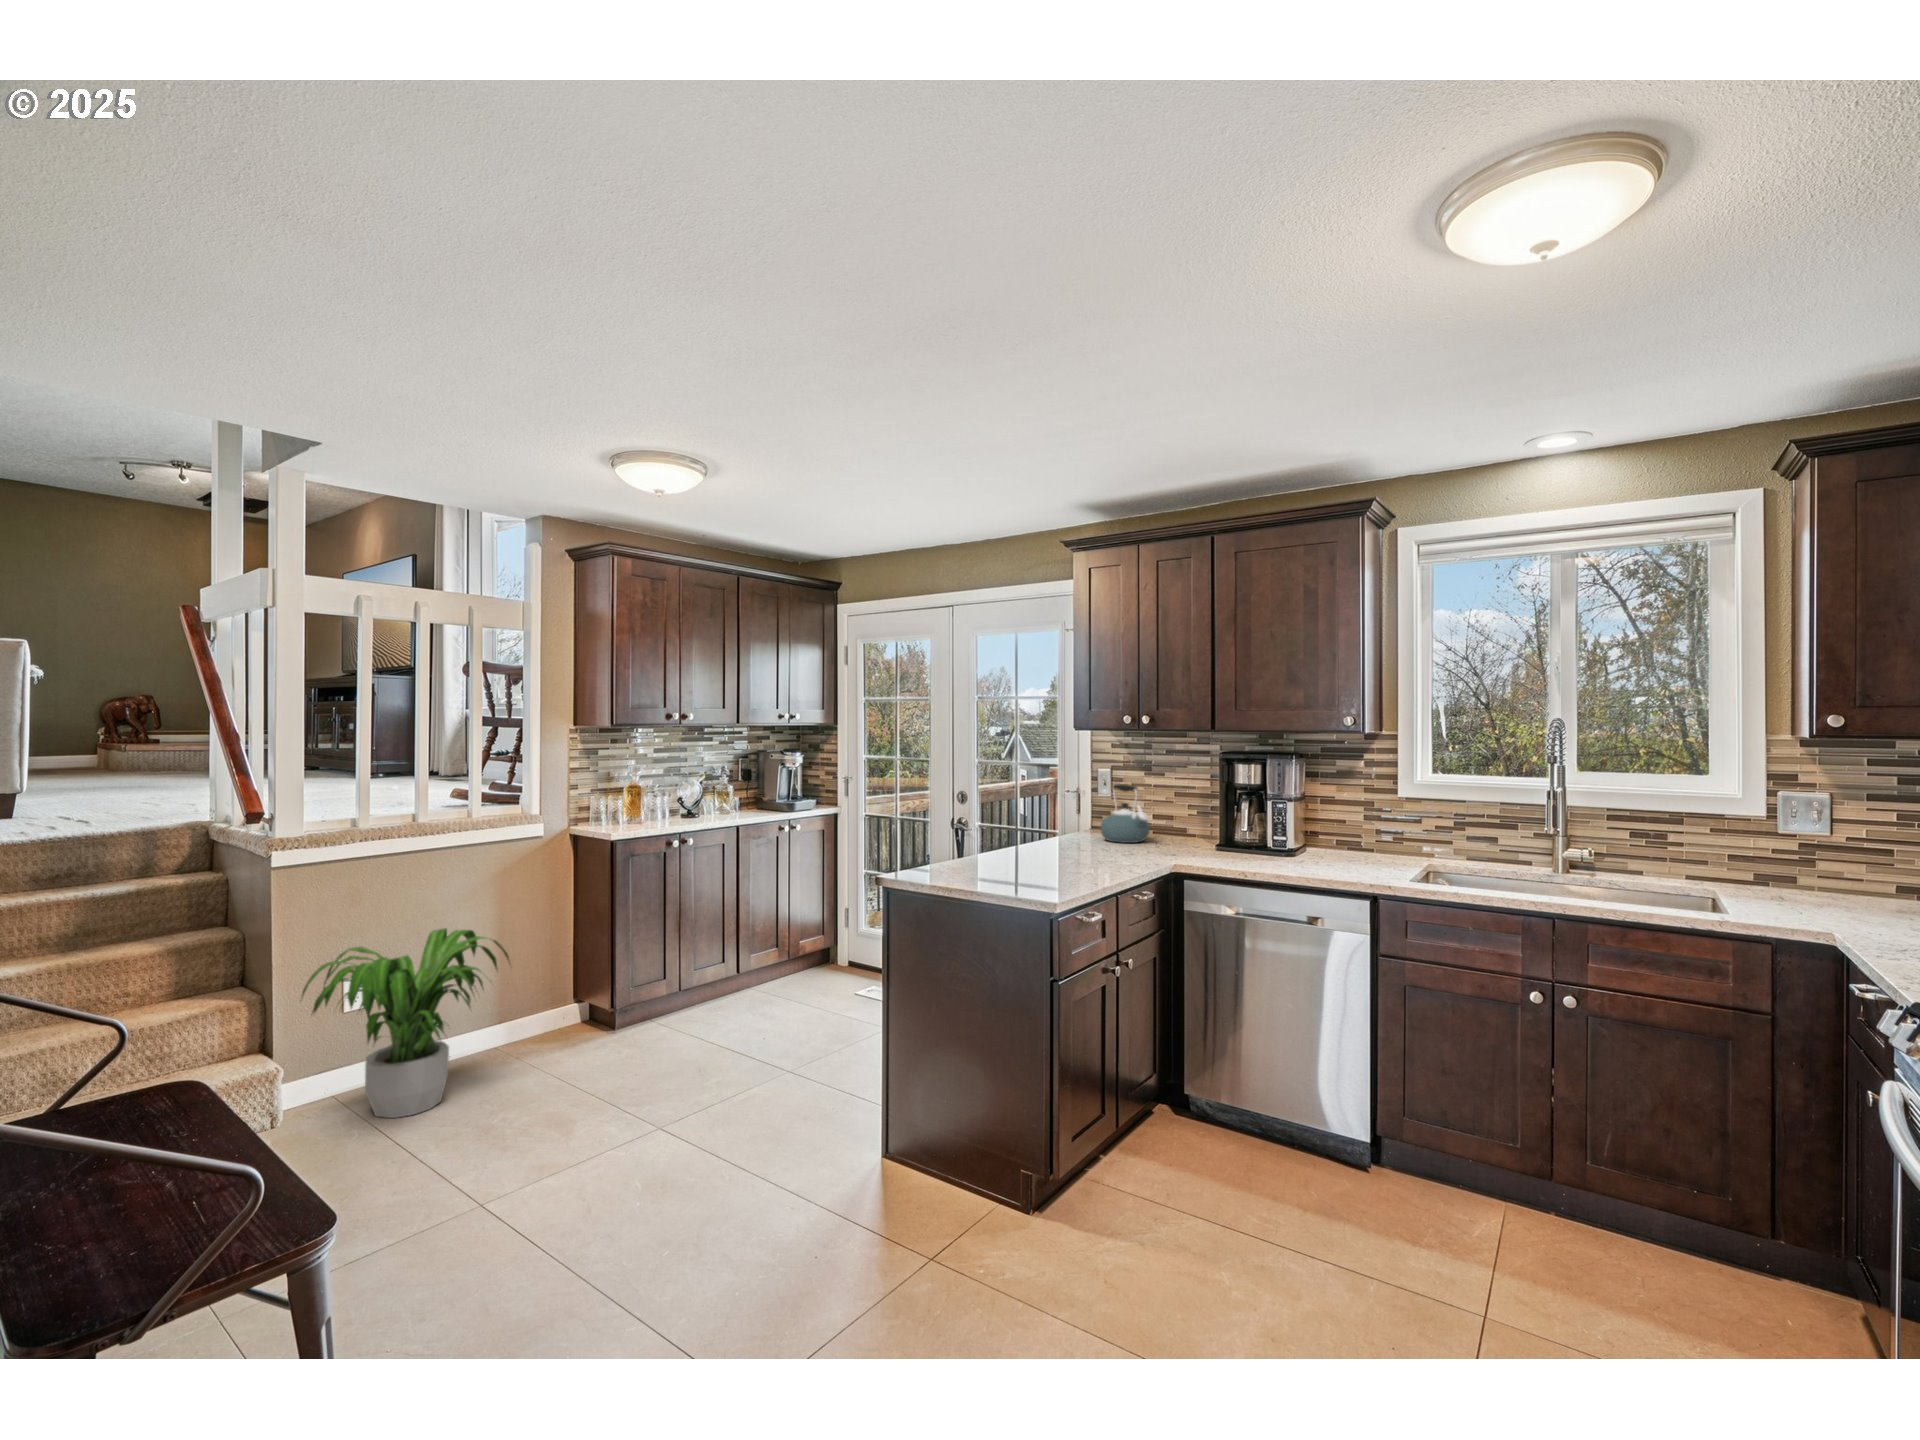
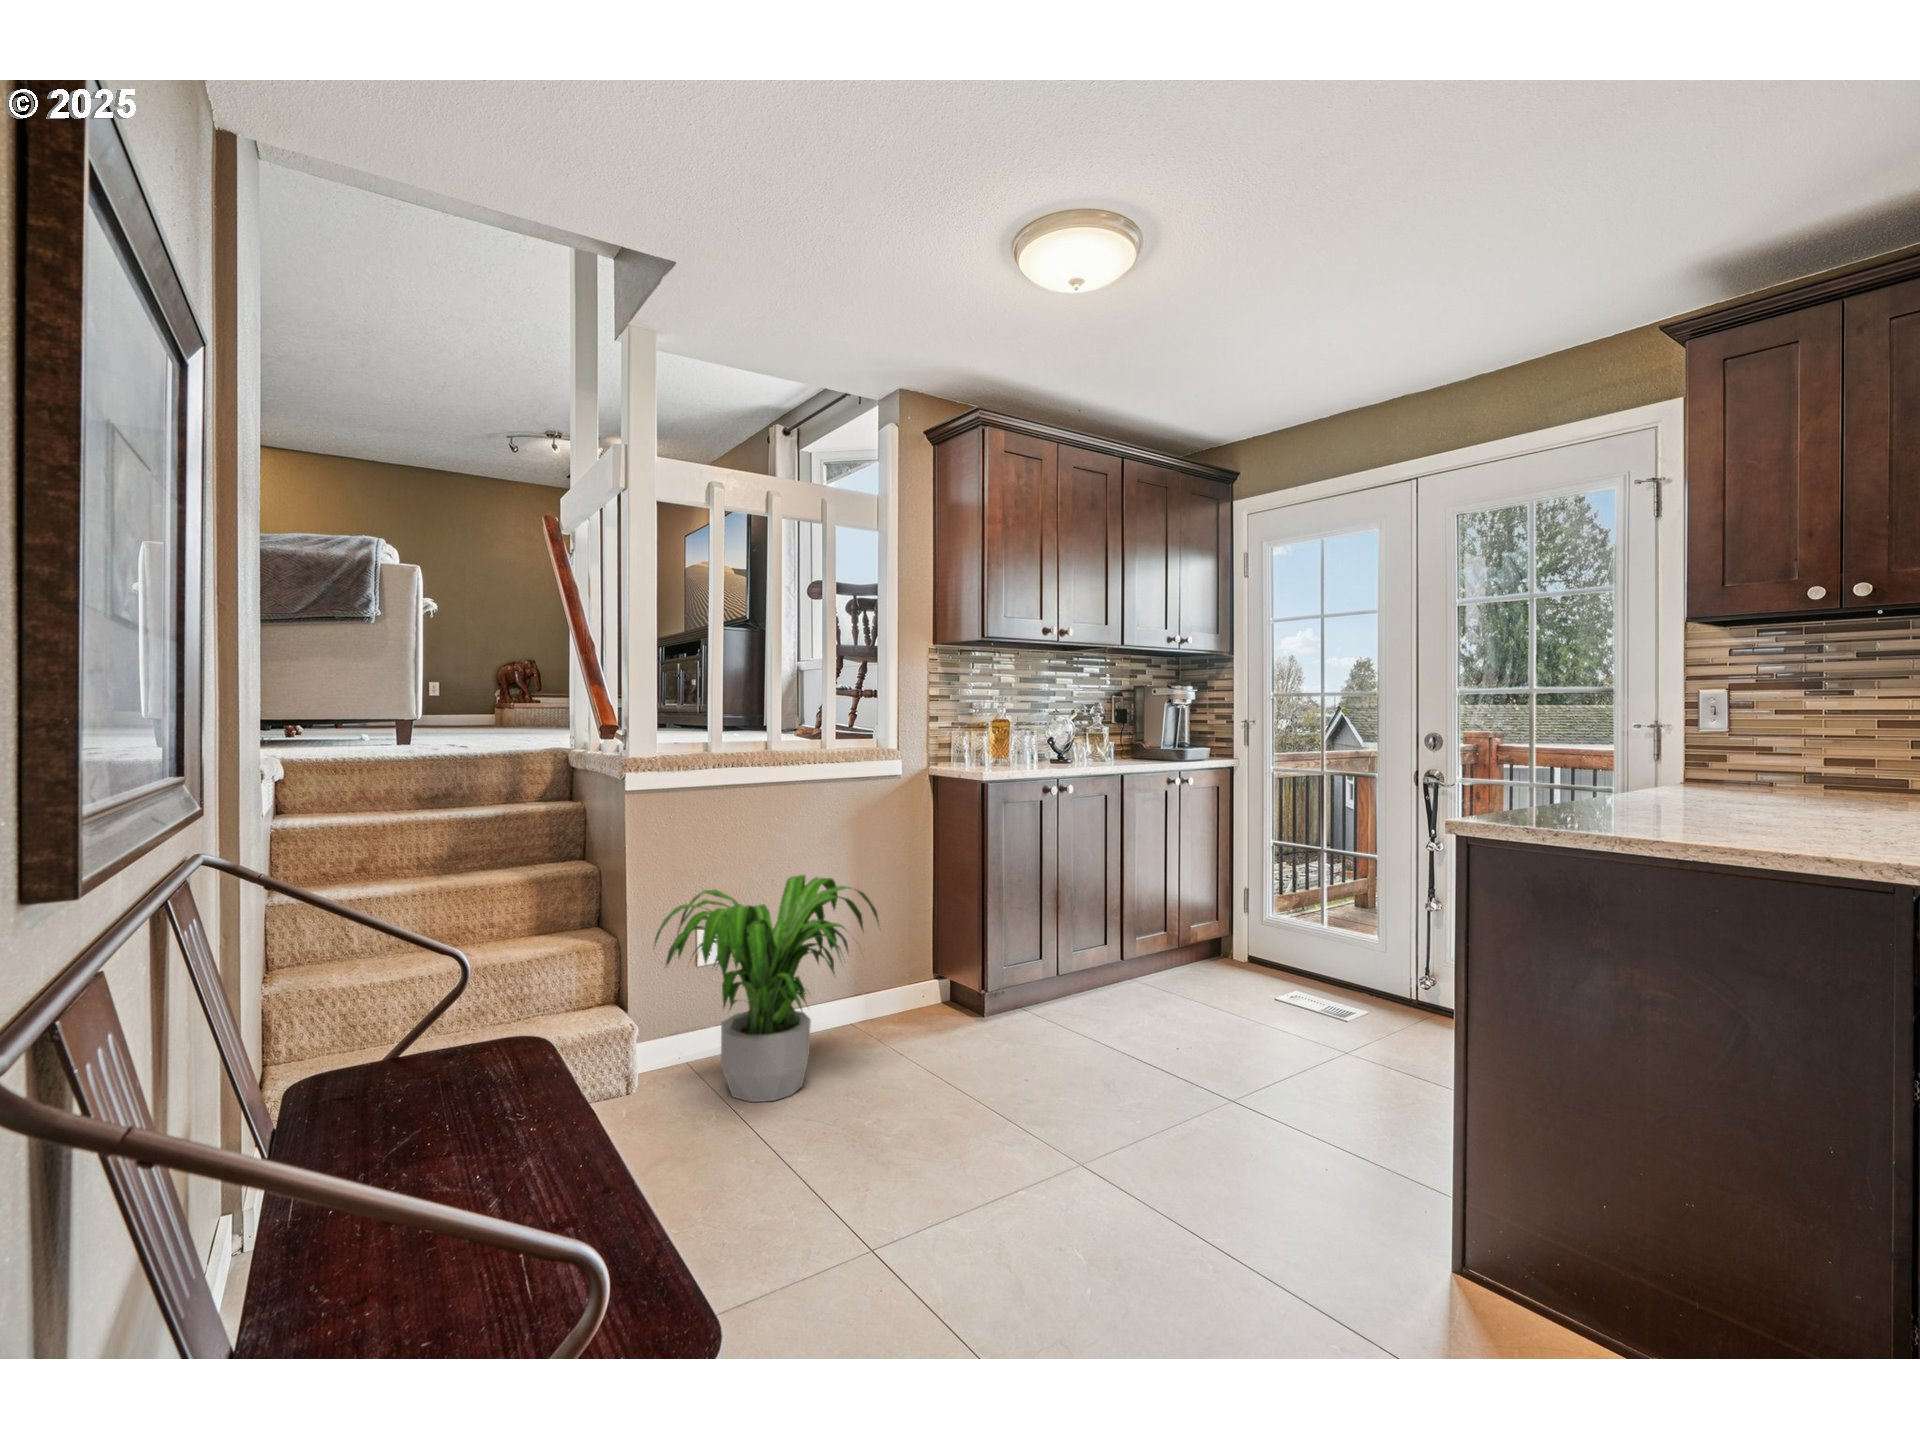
kettle: present [1100,784,1150,843] -> none [1737,706,1854,799]

